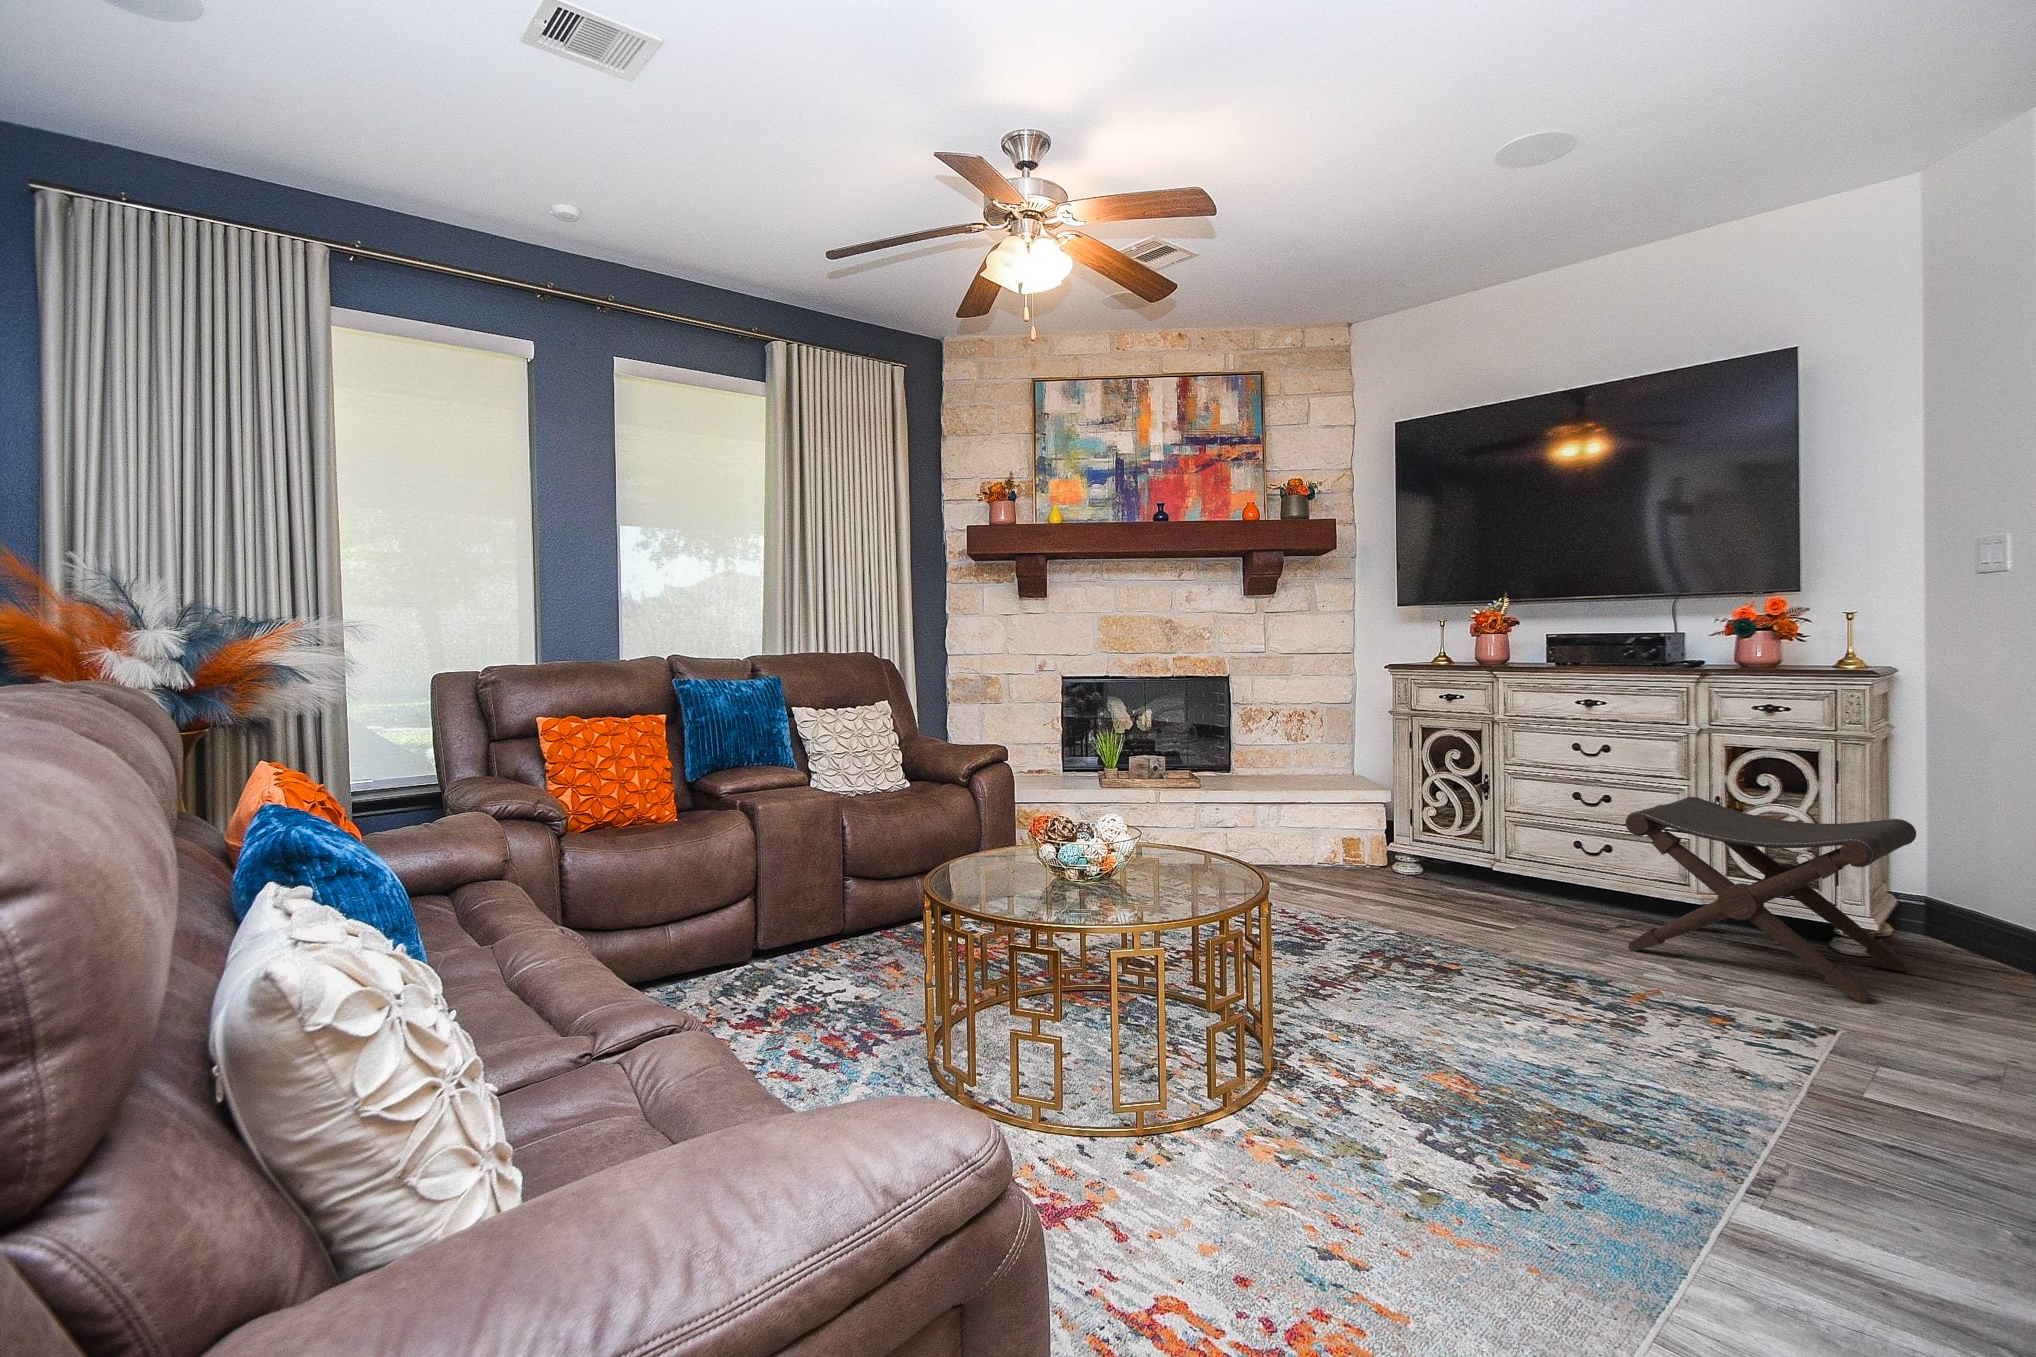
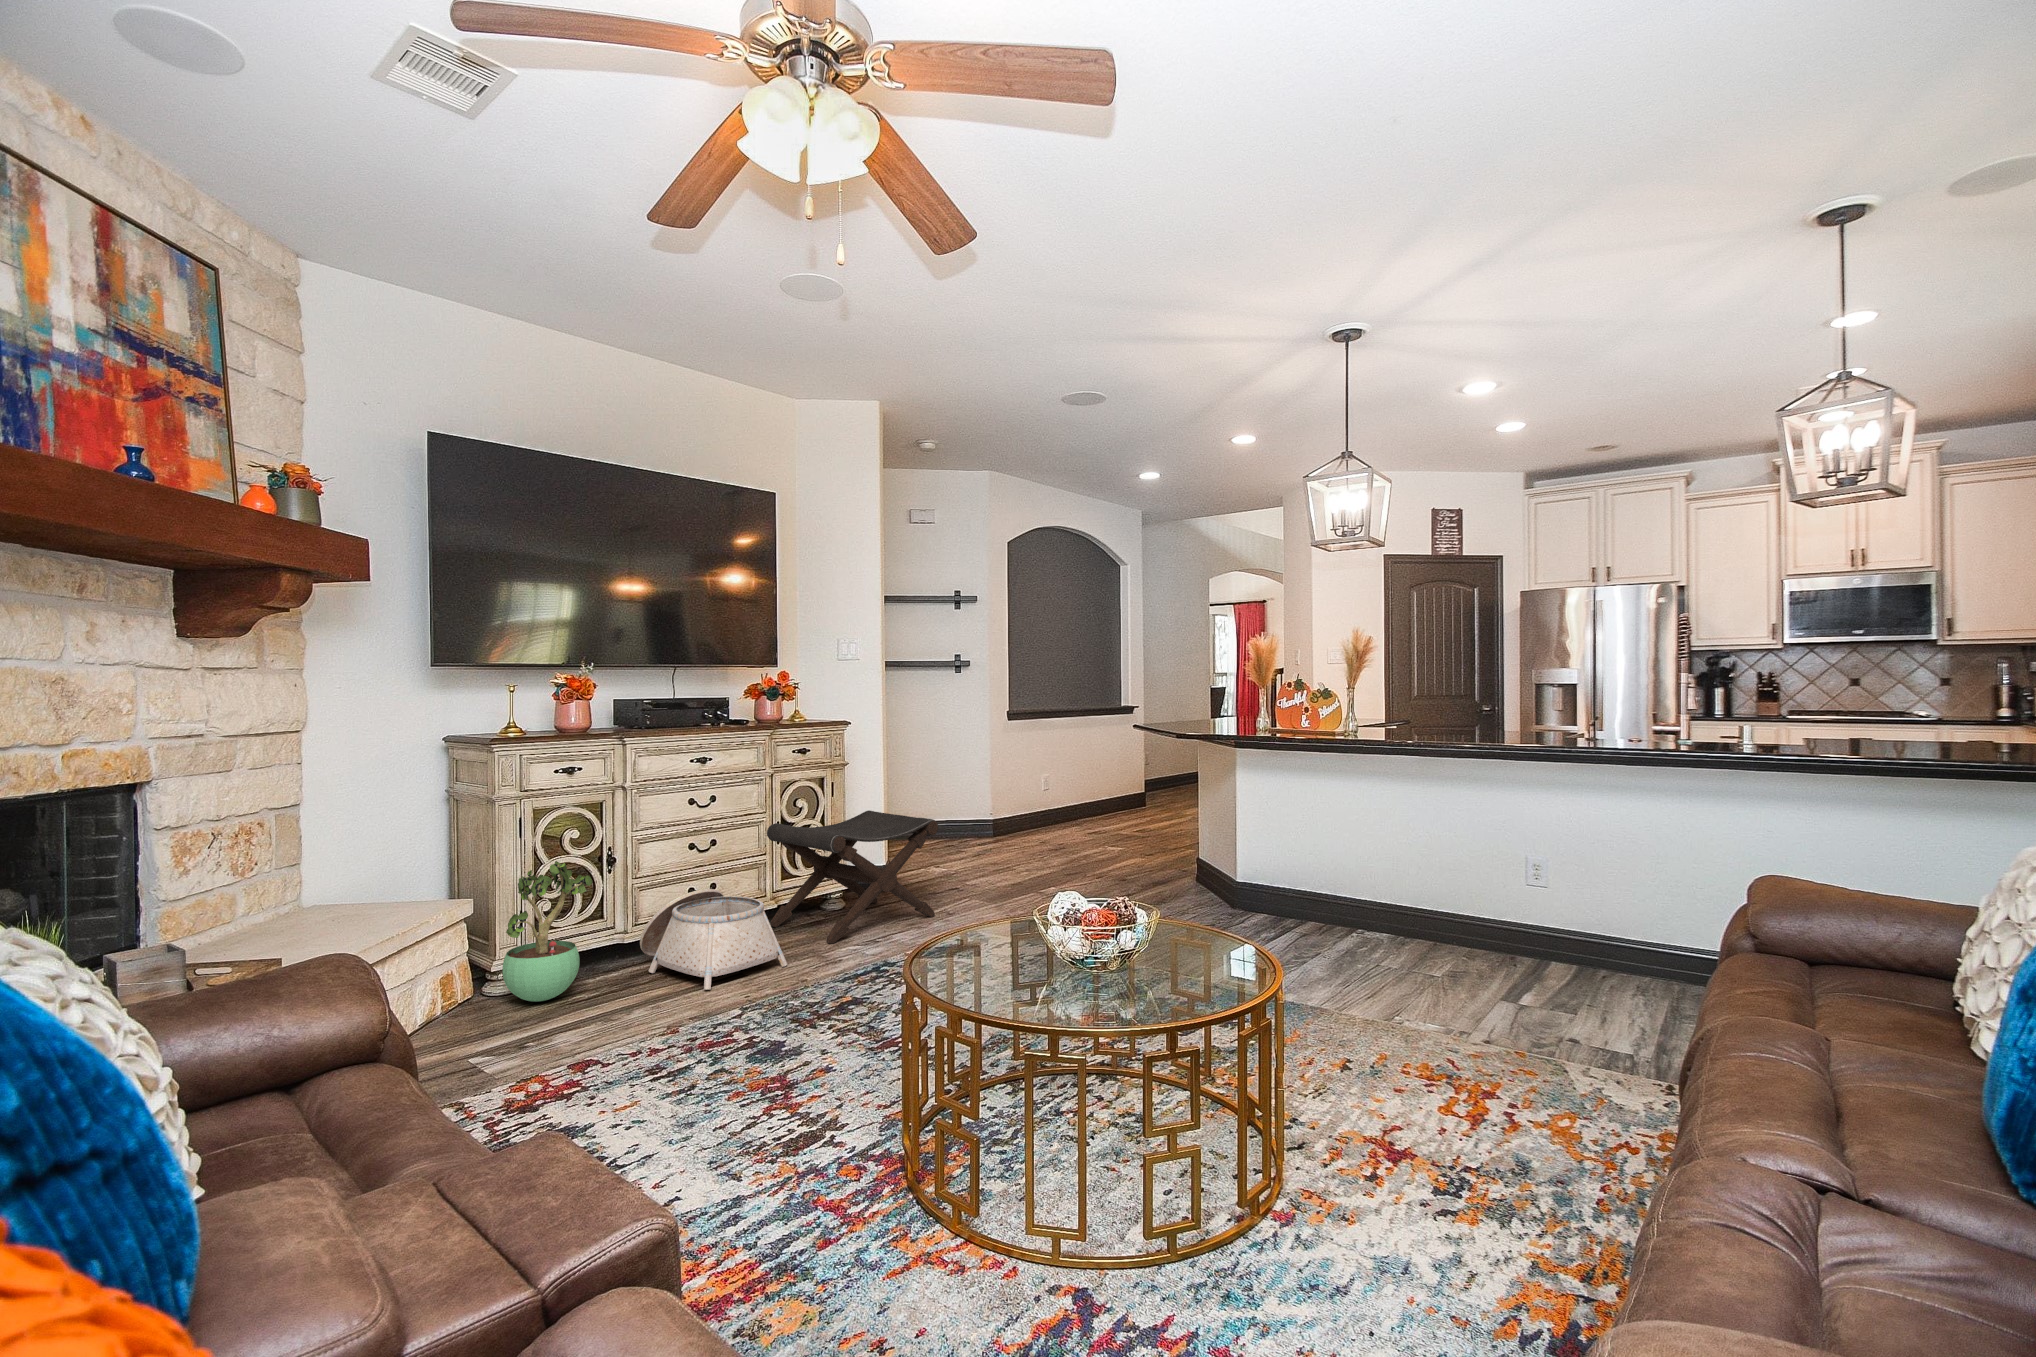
potted plant: none [1339,767,1414,878] -> present [503,861,593,1002]
basket: none [1417,831,1565,933] -> present [640,889,787,990]

